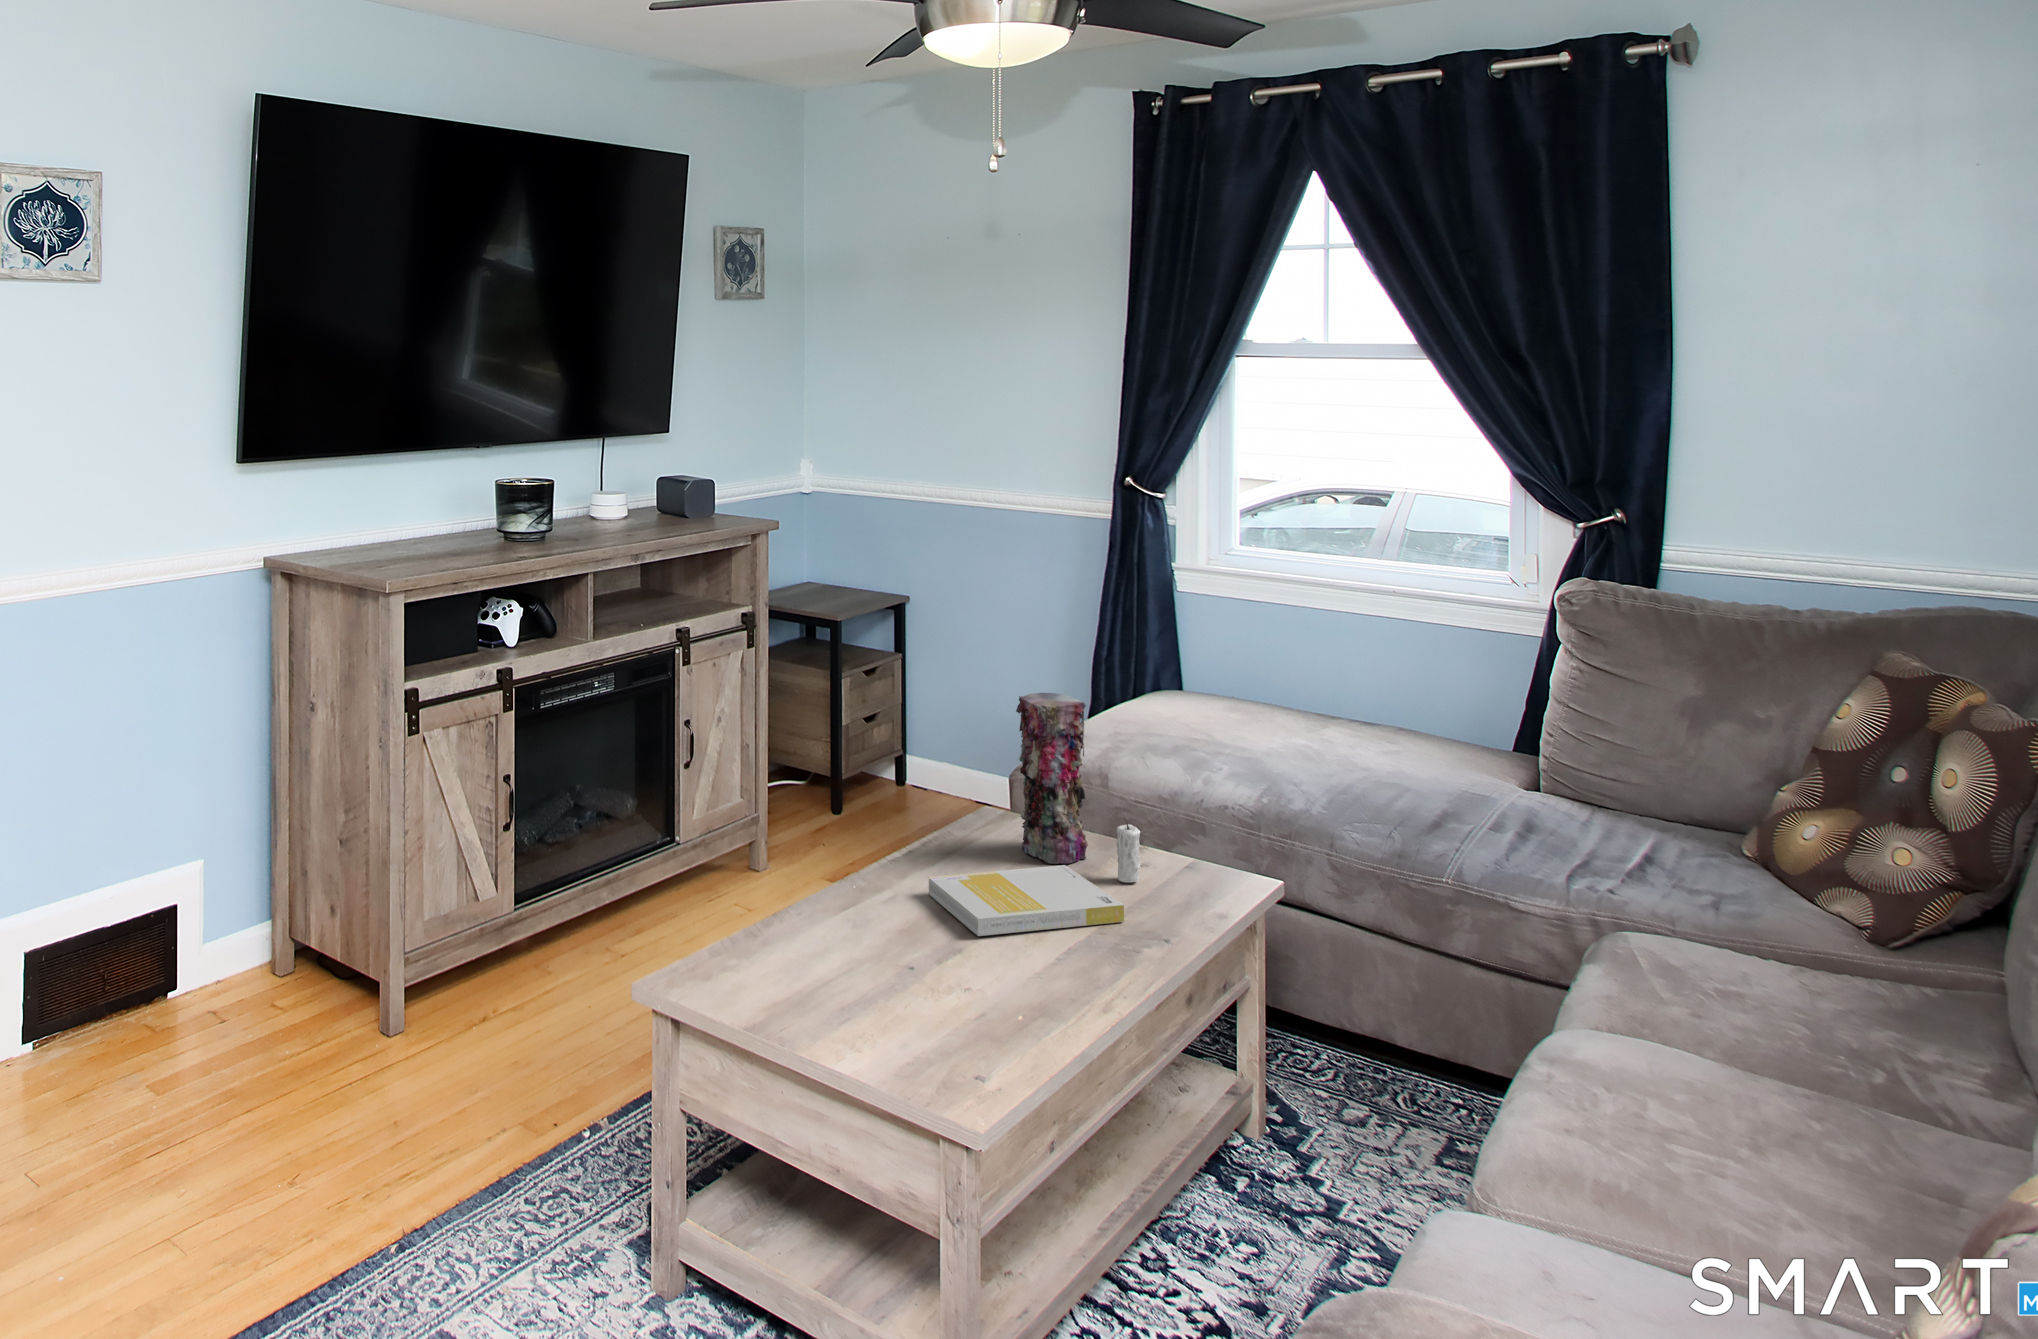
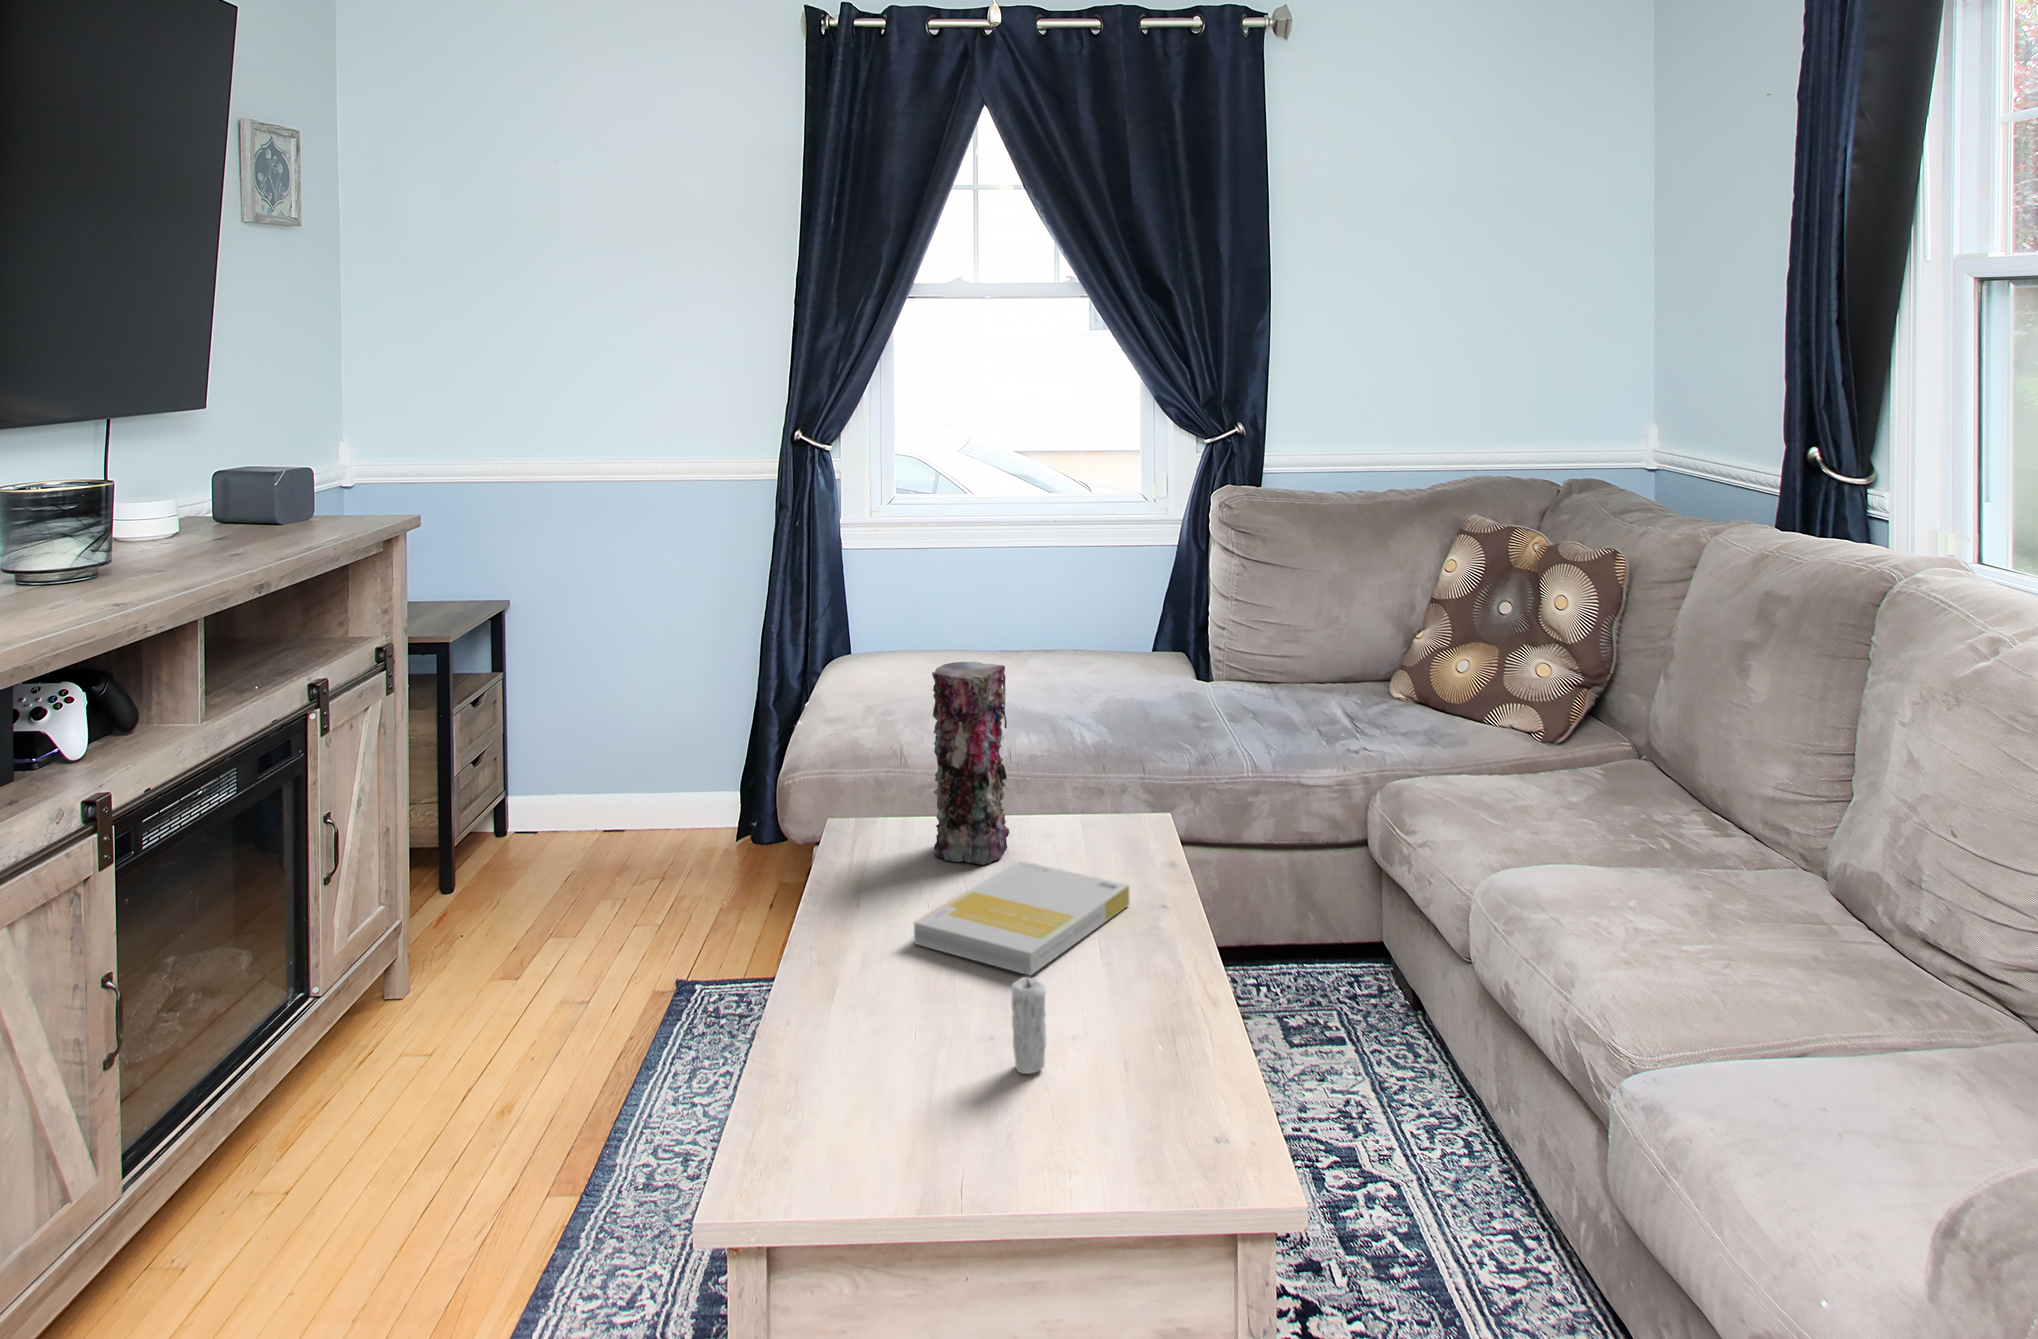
candle: present [1116,821,1141,882] -> present [1012,971,1046,1074]

